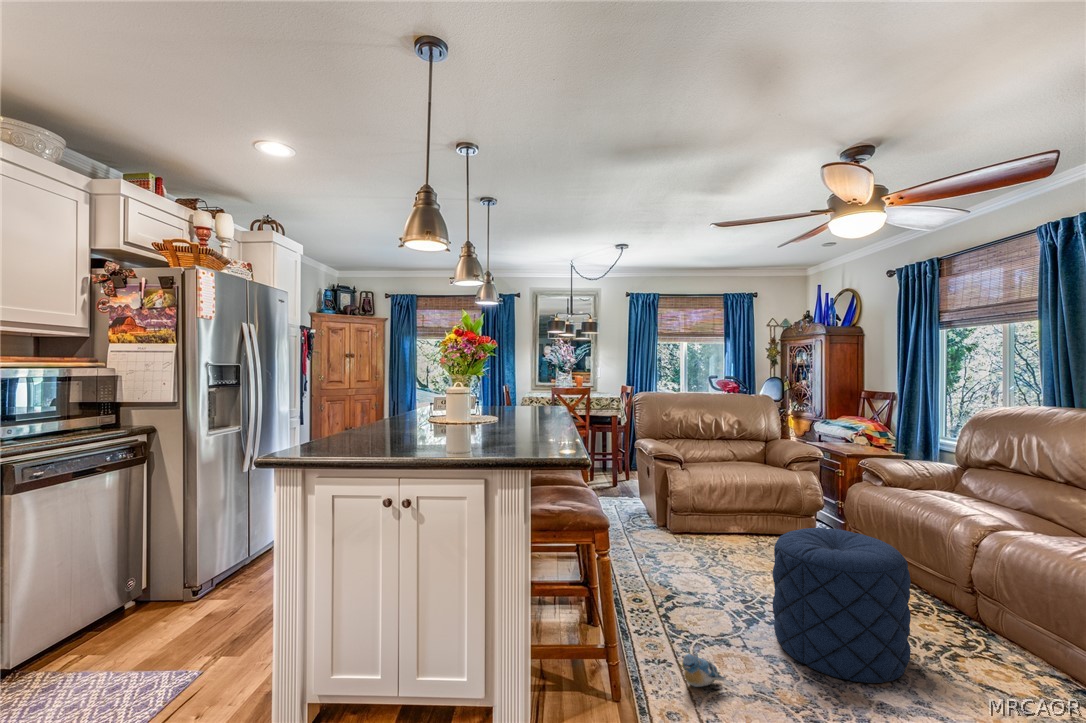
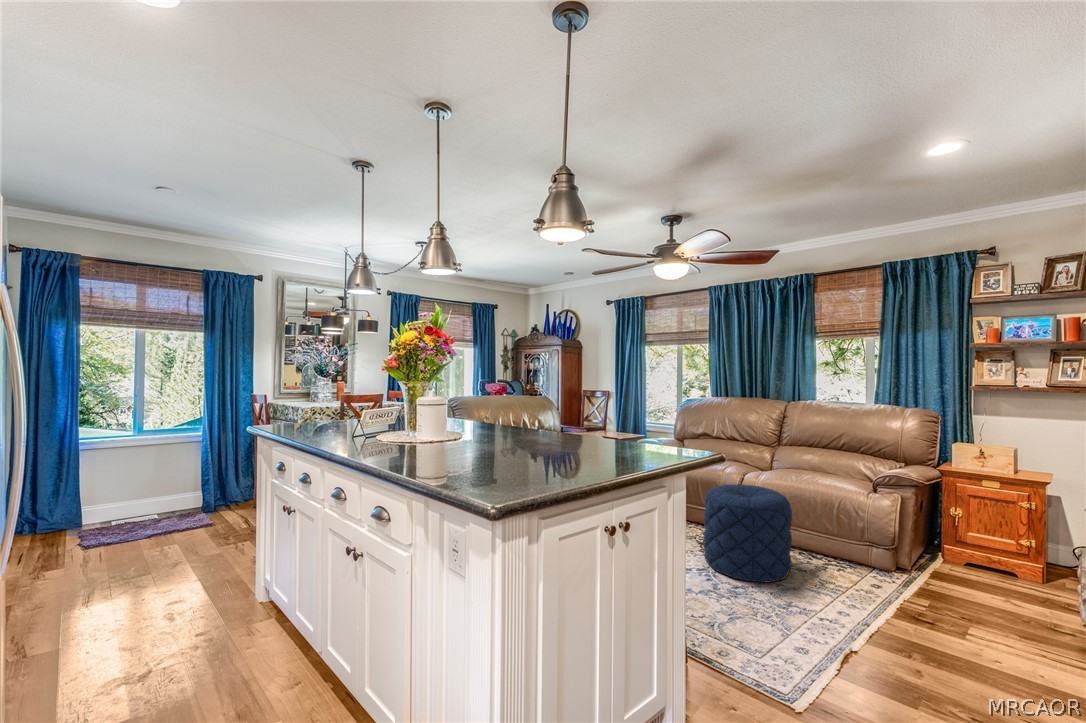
plush toy: present [682,654,725,687] -> none [731,600,756,624]

